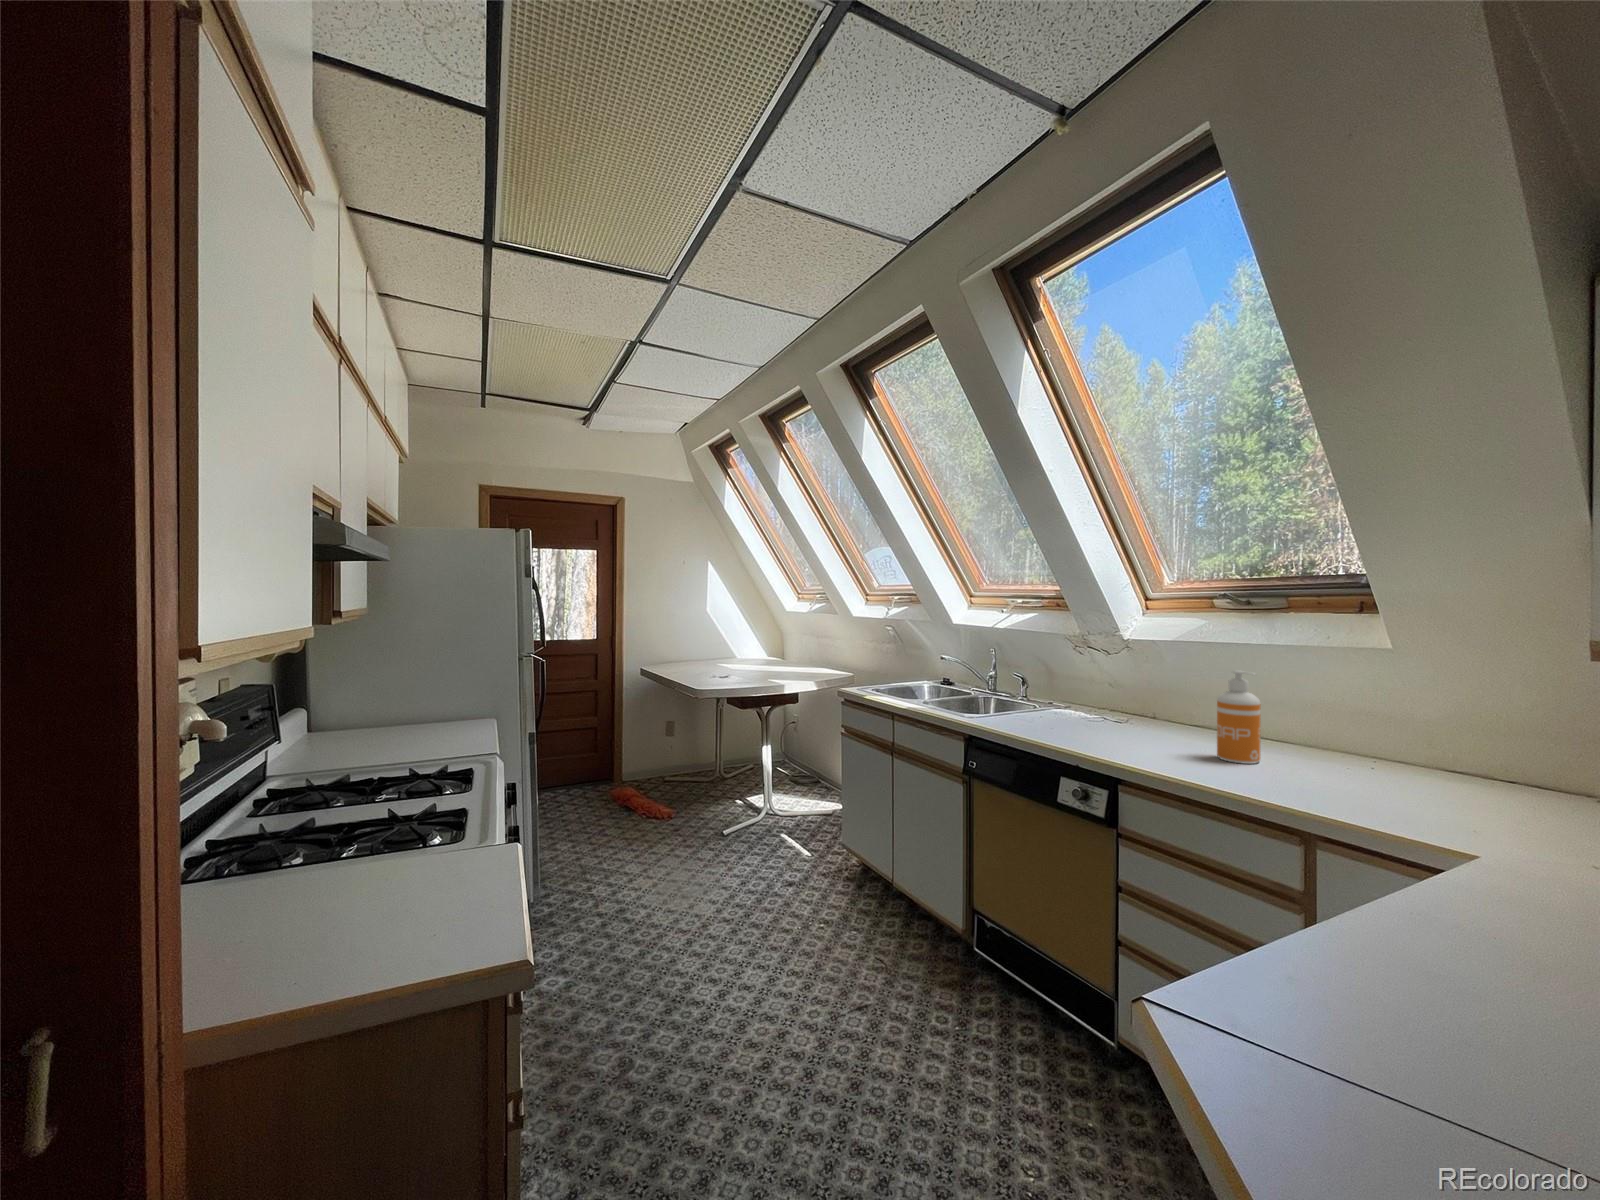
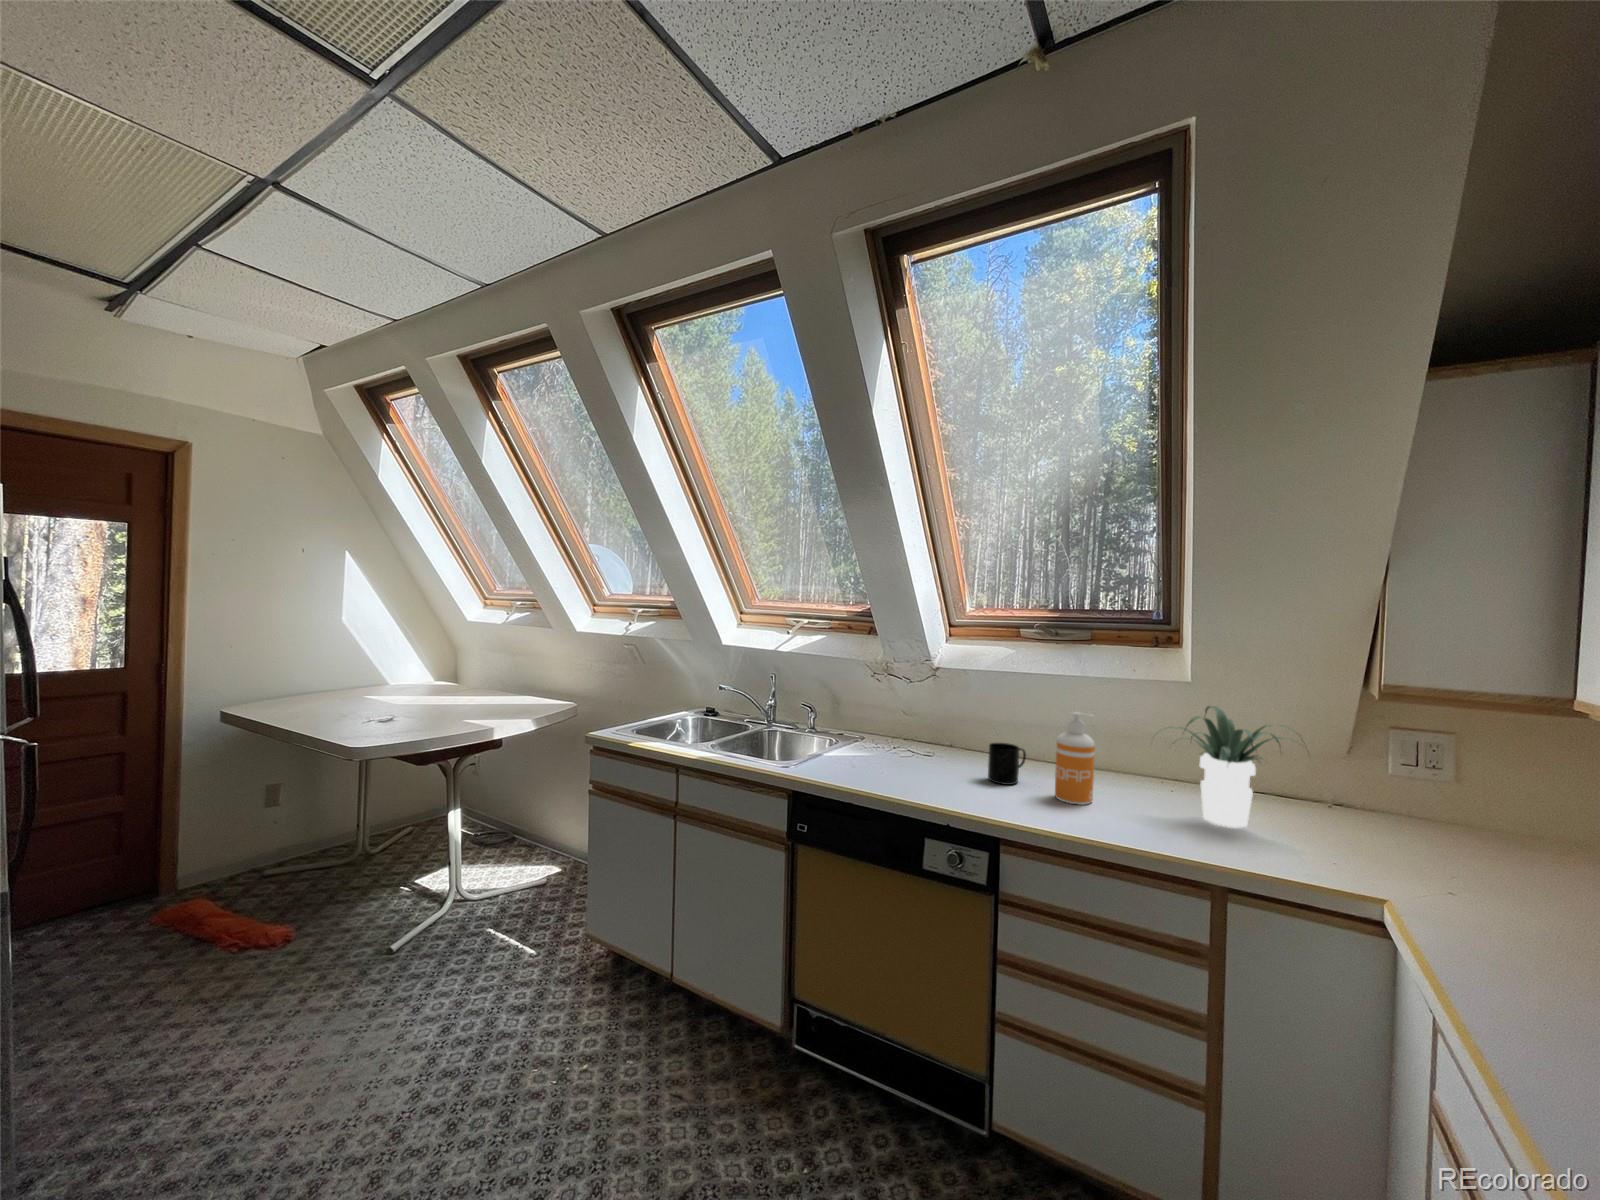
potted plant: none [1320,666,1517,798] -> present [1157,706,1296,827]
mug: none [1162,705,1206,745] -> present [988,743,1026,785]

